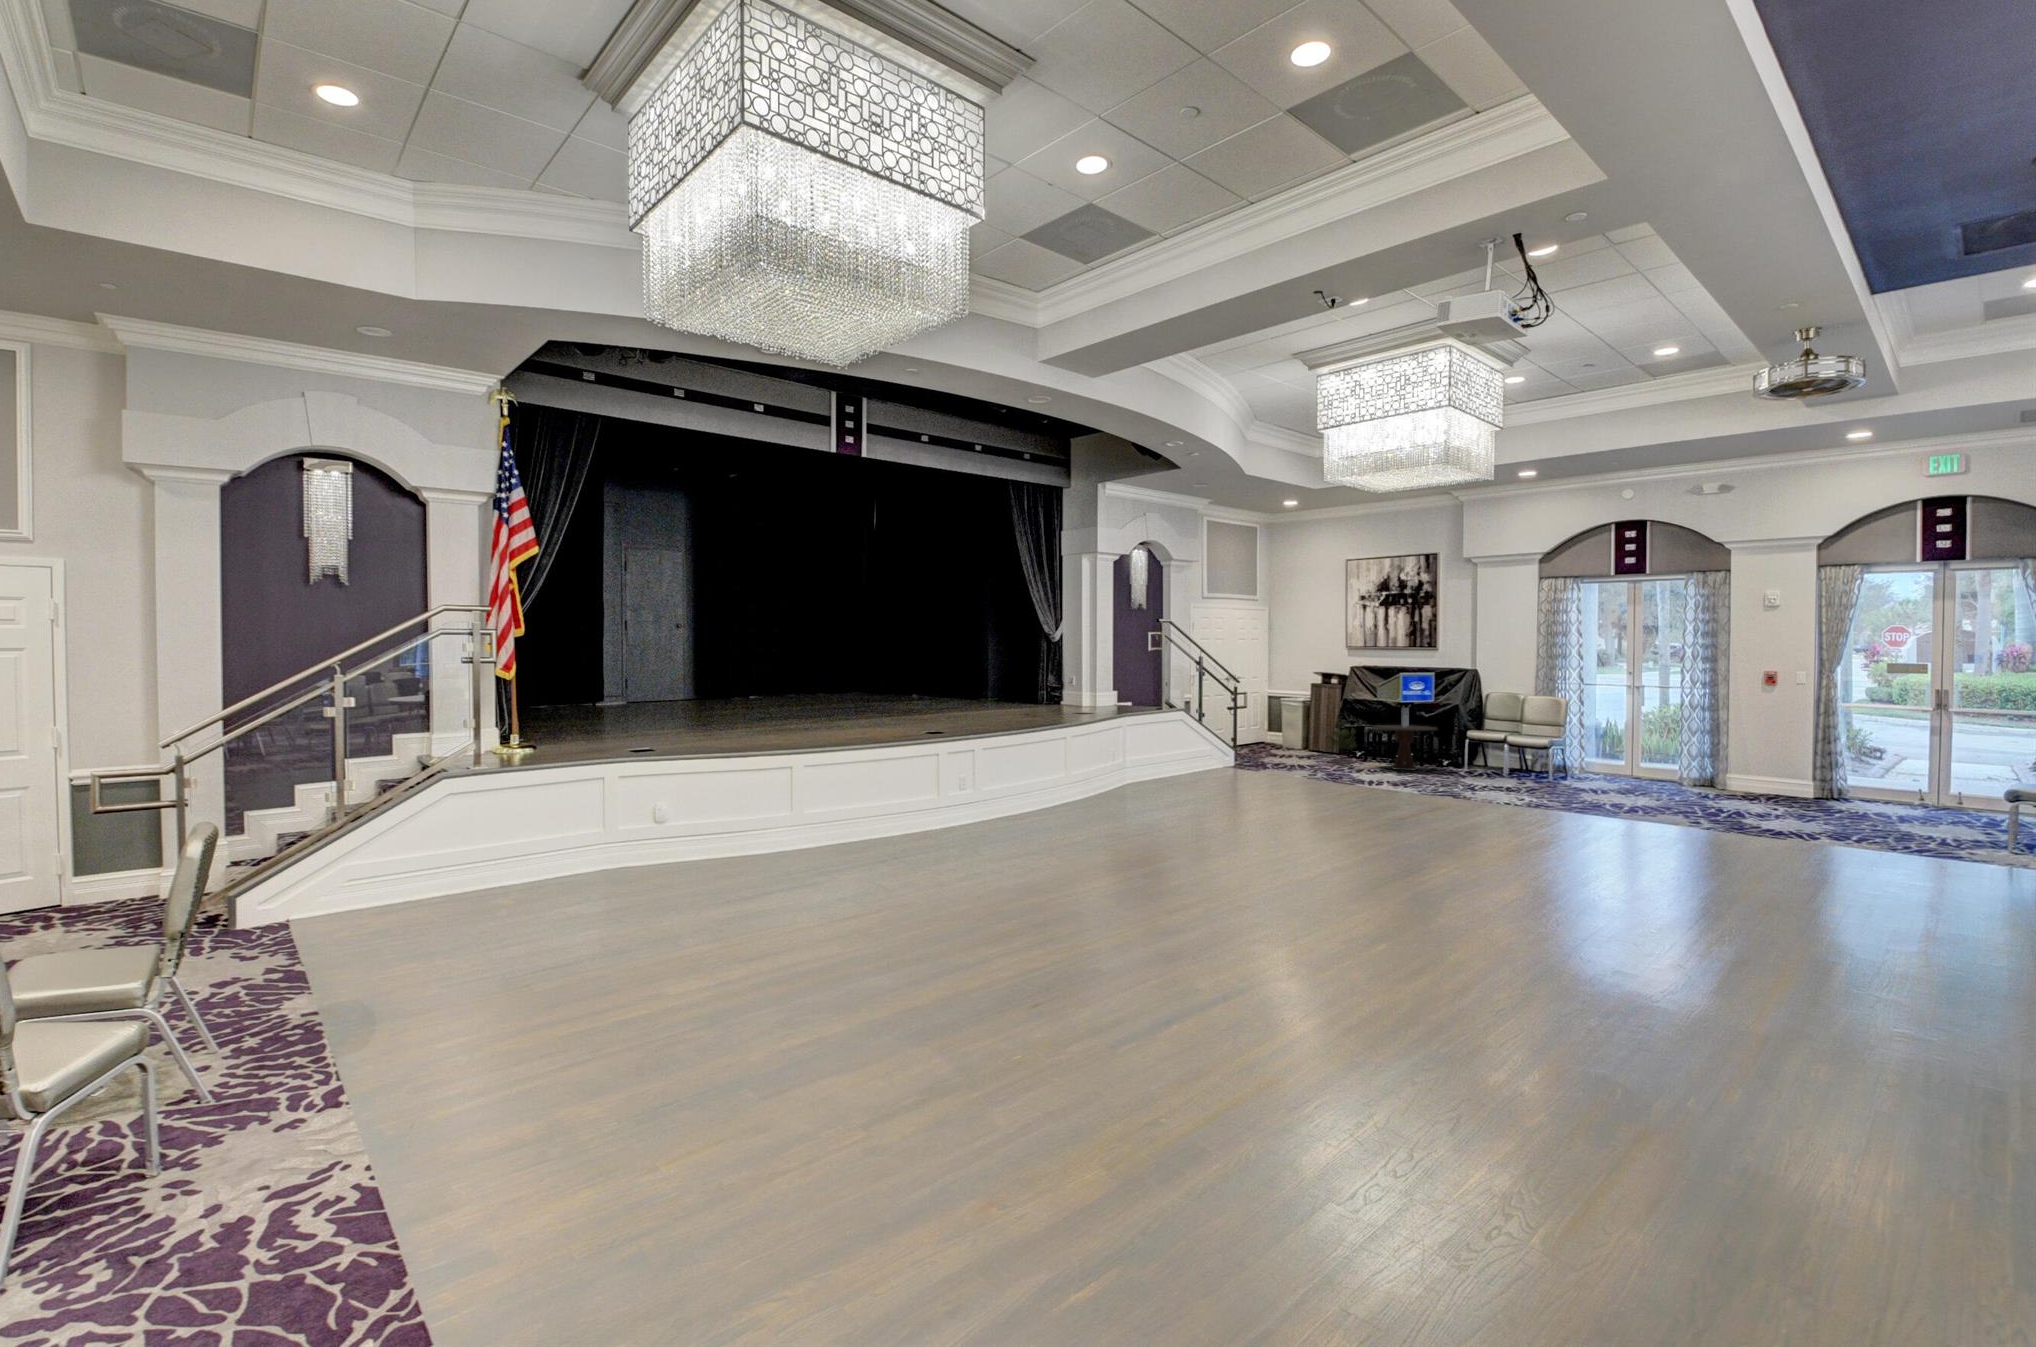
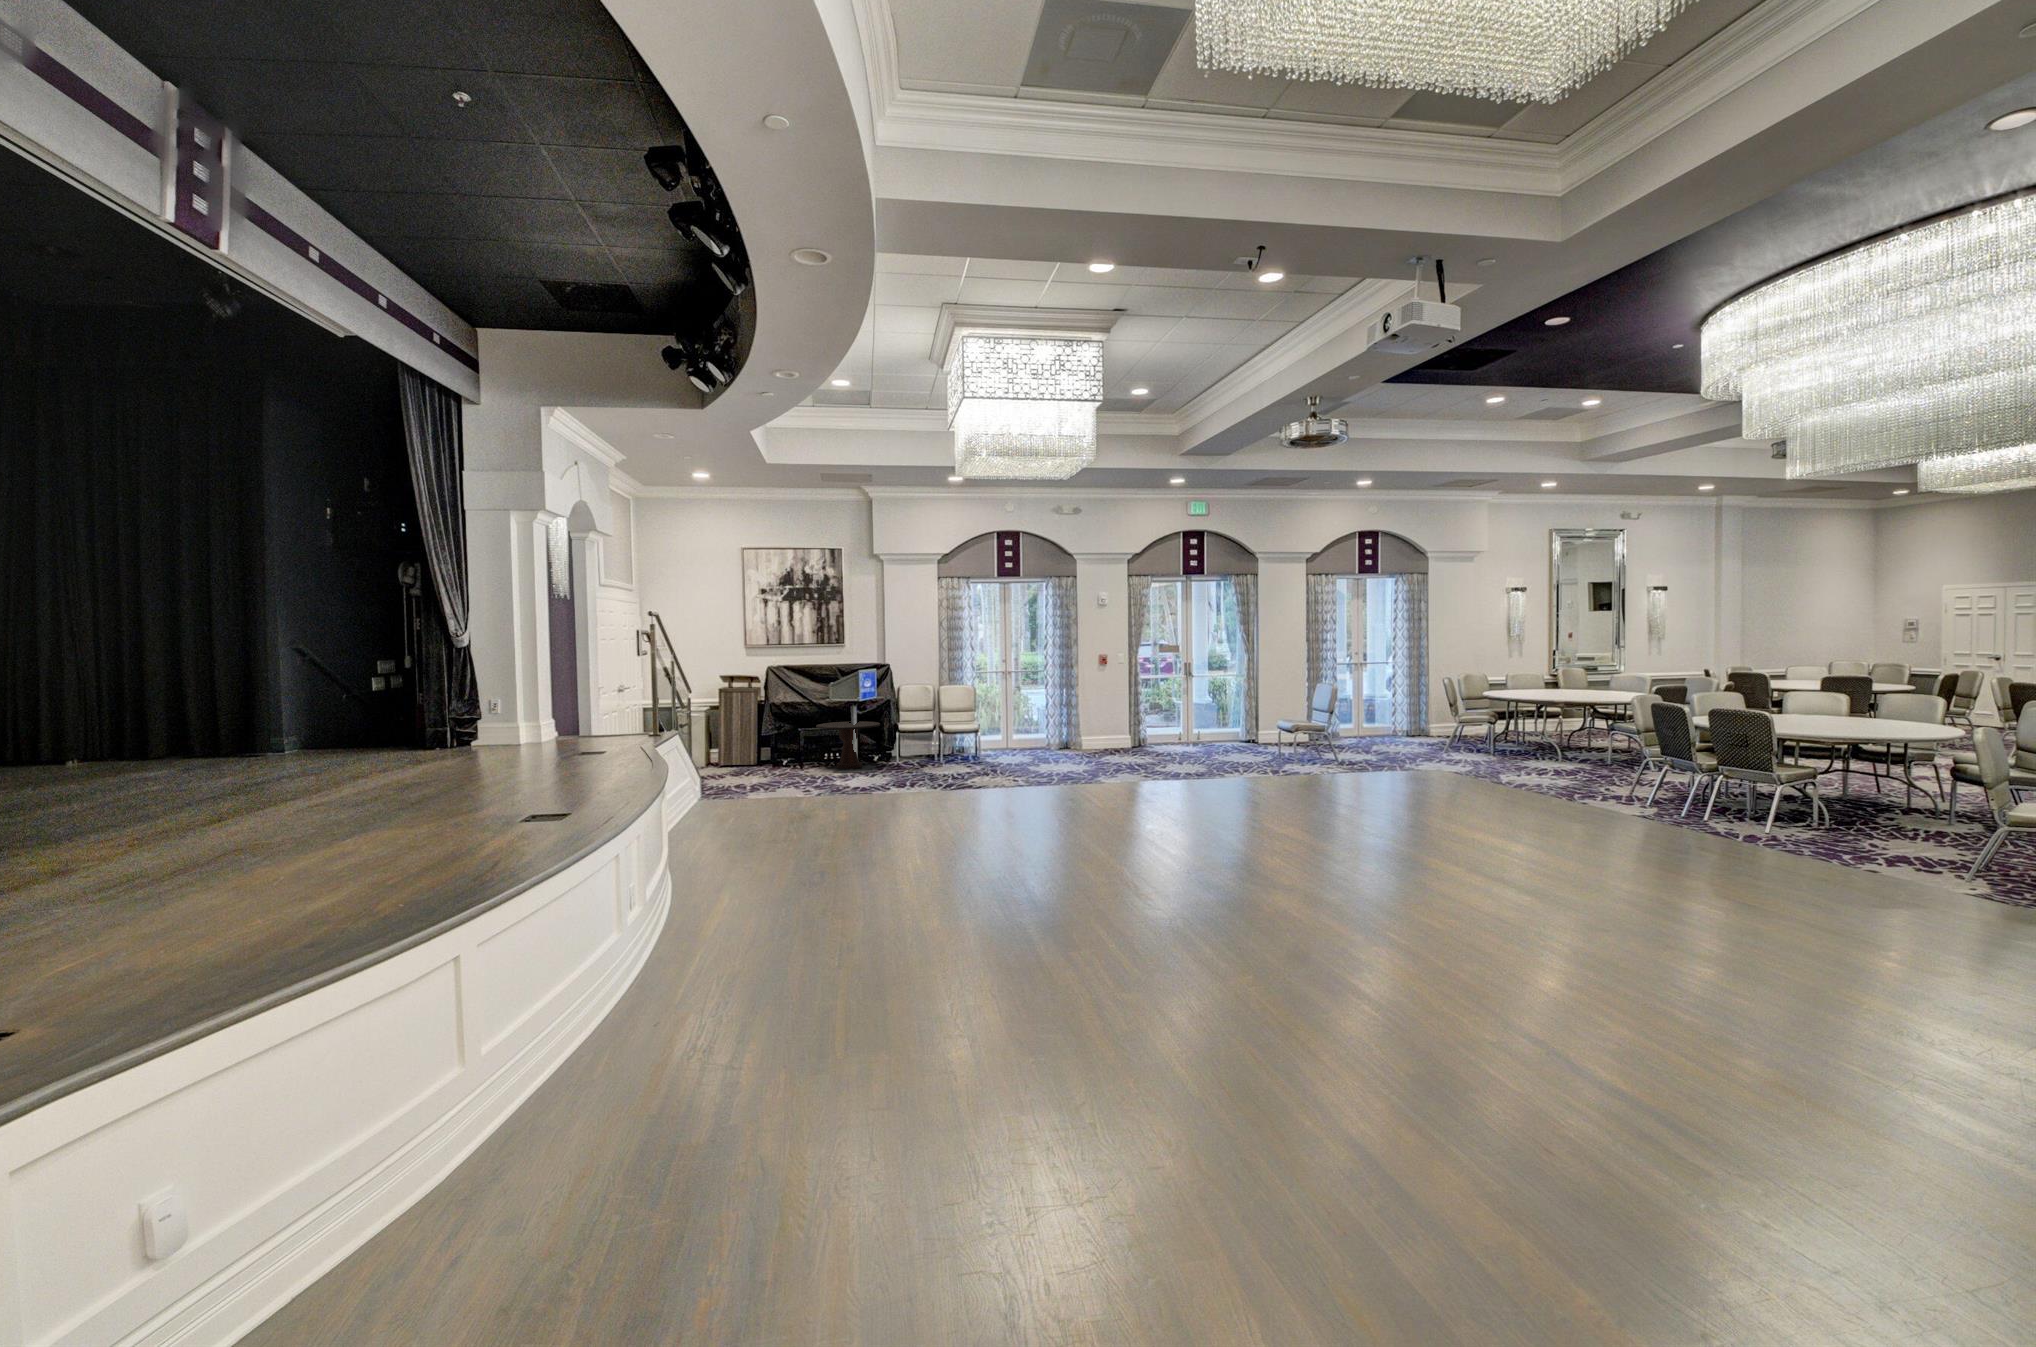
potted tree: present [1327,720,1355,763] -> none [757,718,790,770]

